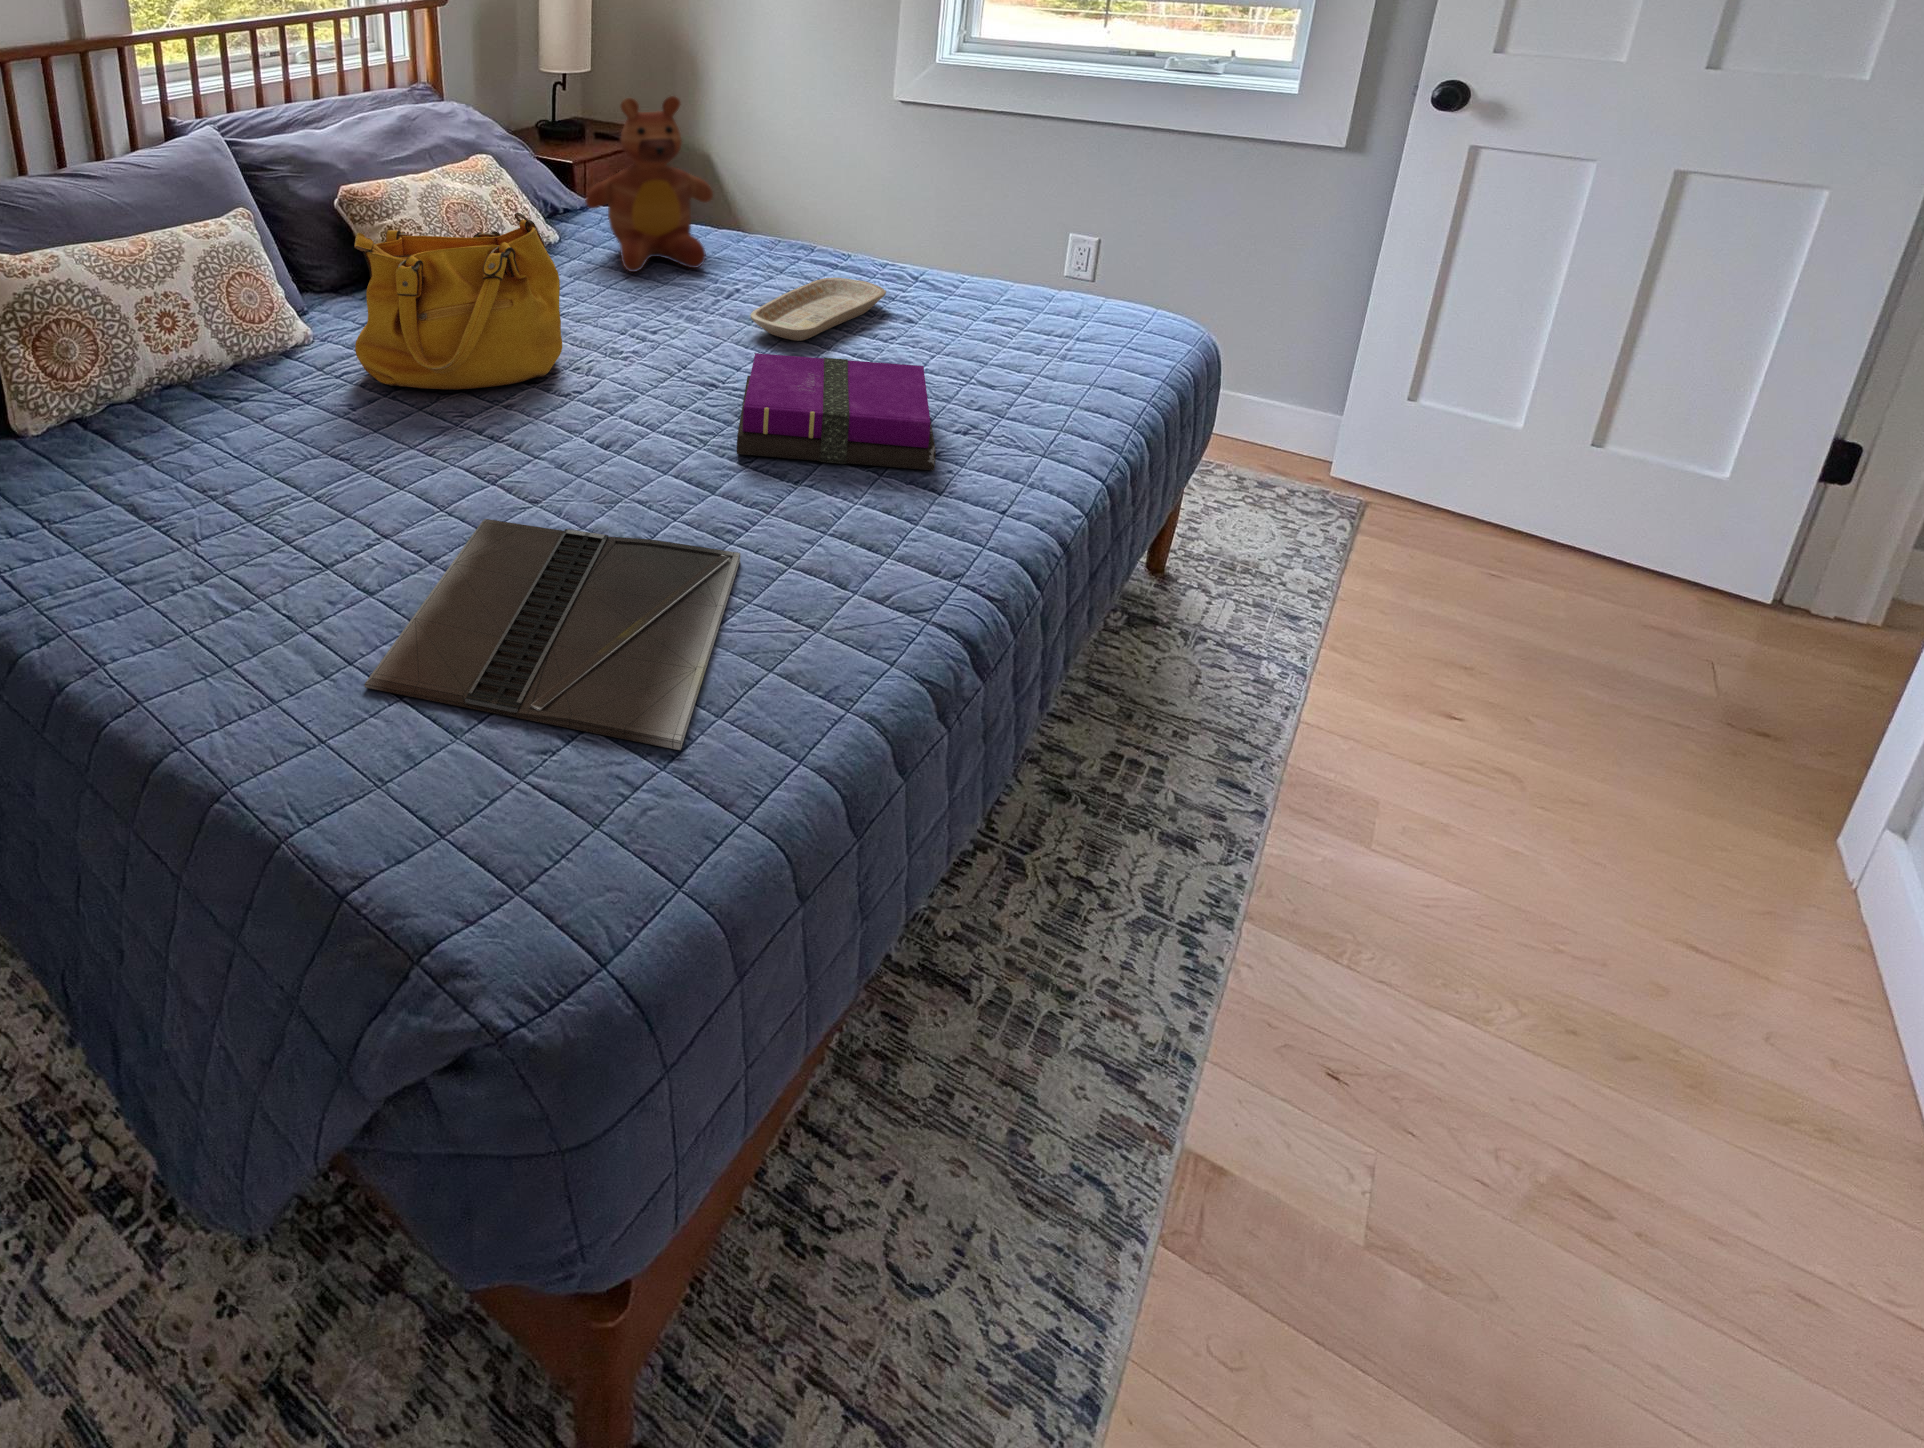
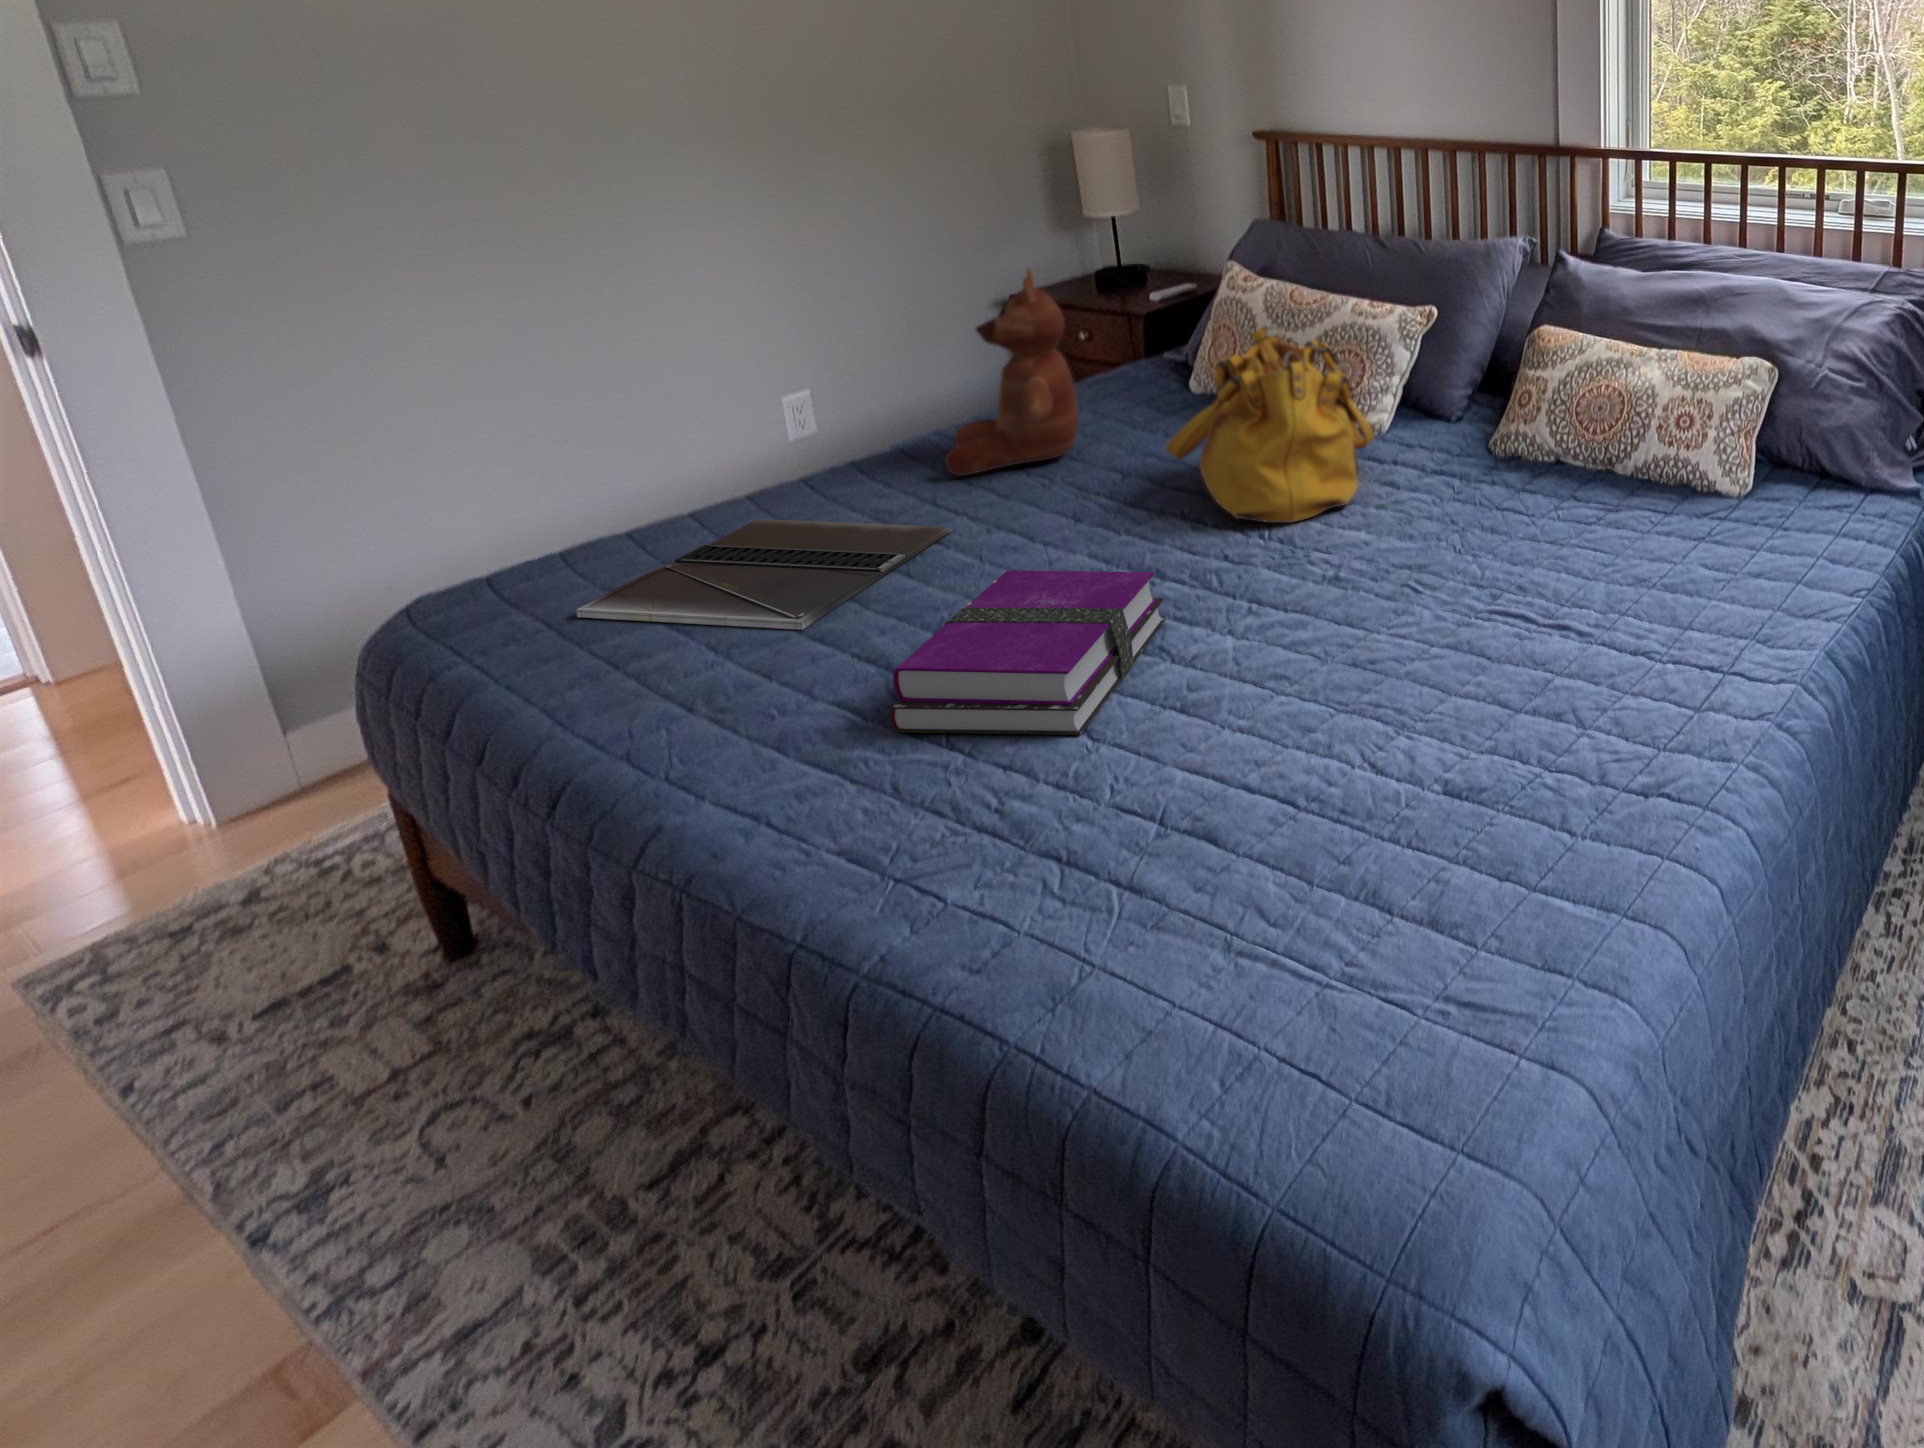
teddy bear: present [585,96,713,272] -> present [945,269,1079,476]
tray: present [750,278,886,341] -> none [1302,593,1544,704]

